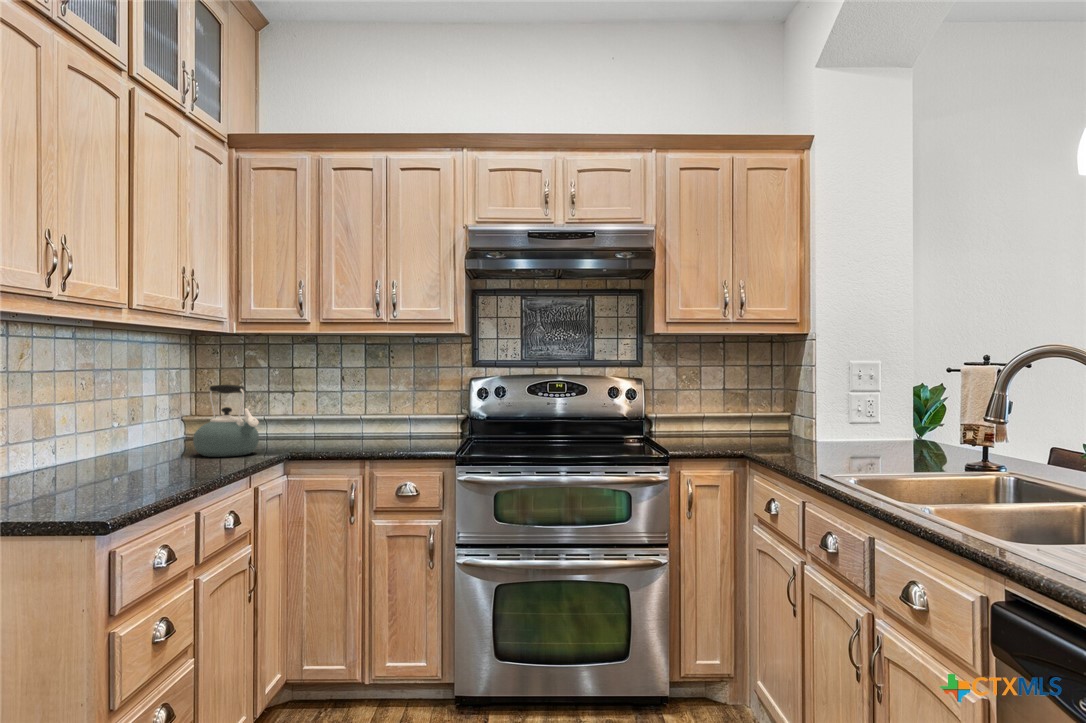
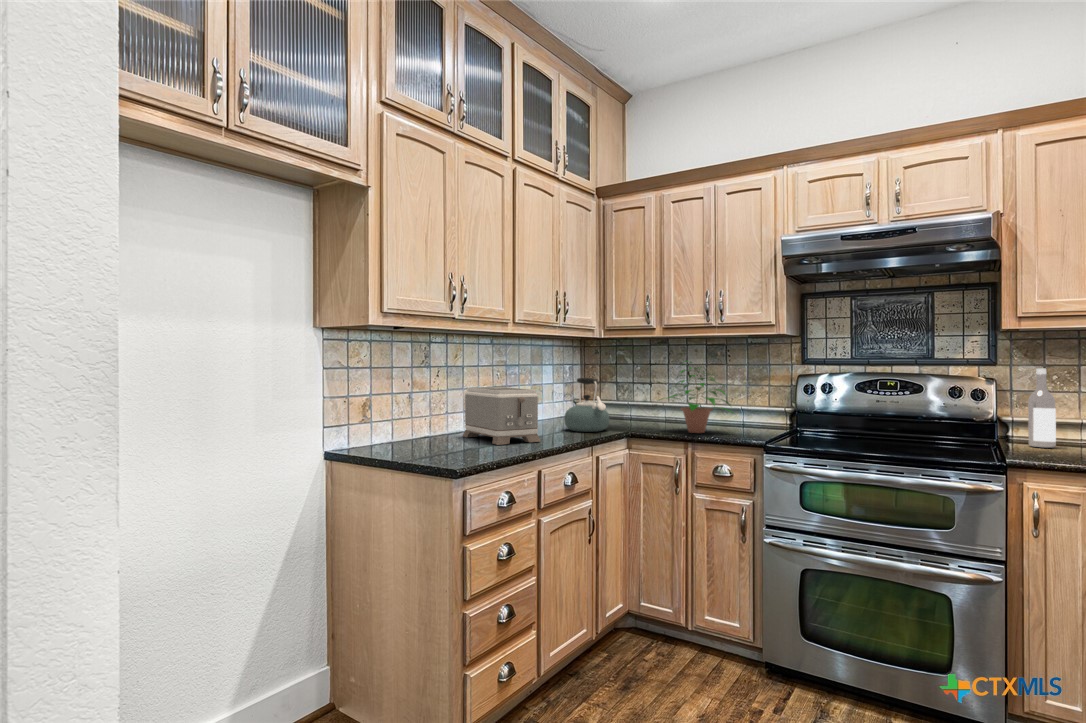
potted plant: none [320,362,416,448] -> present [668,361,733,433]
wine bottle: none [666,369,685,439] -> present [1028,369,1056,448]
toaster: none [39,400,182,483] -> present [463,387,540,445]

